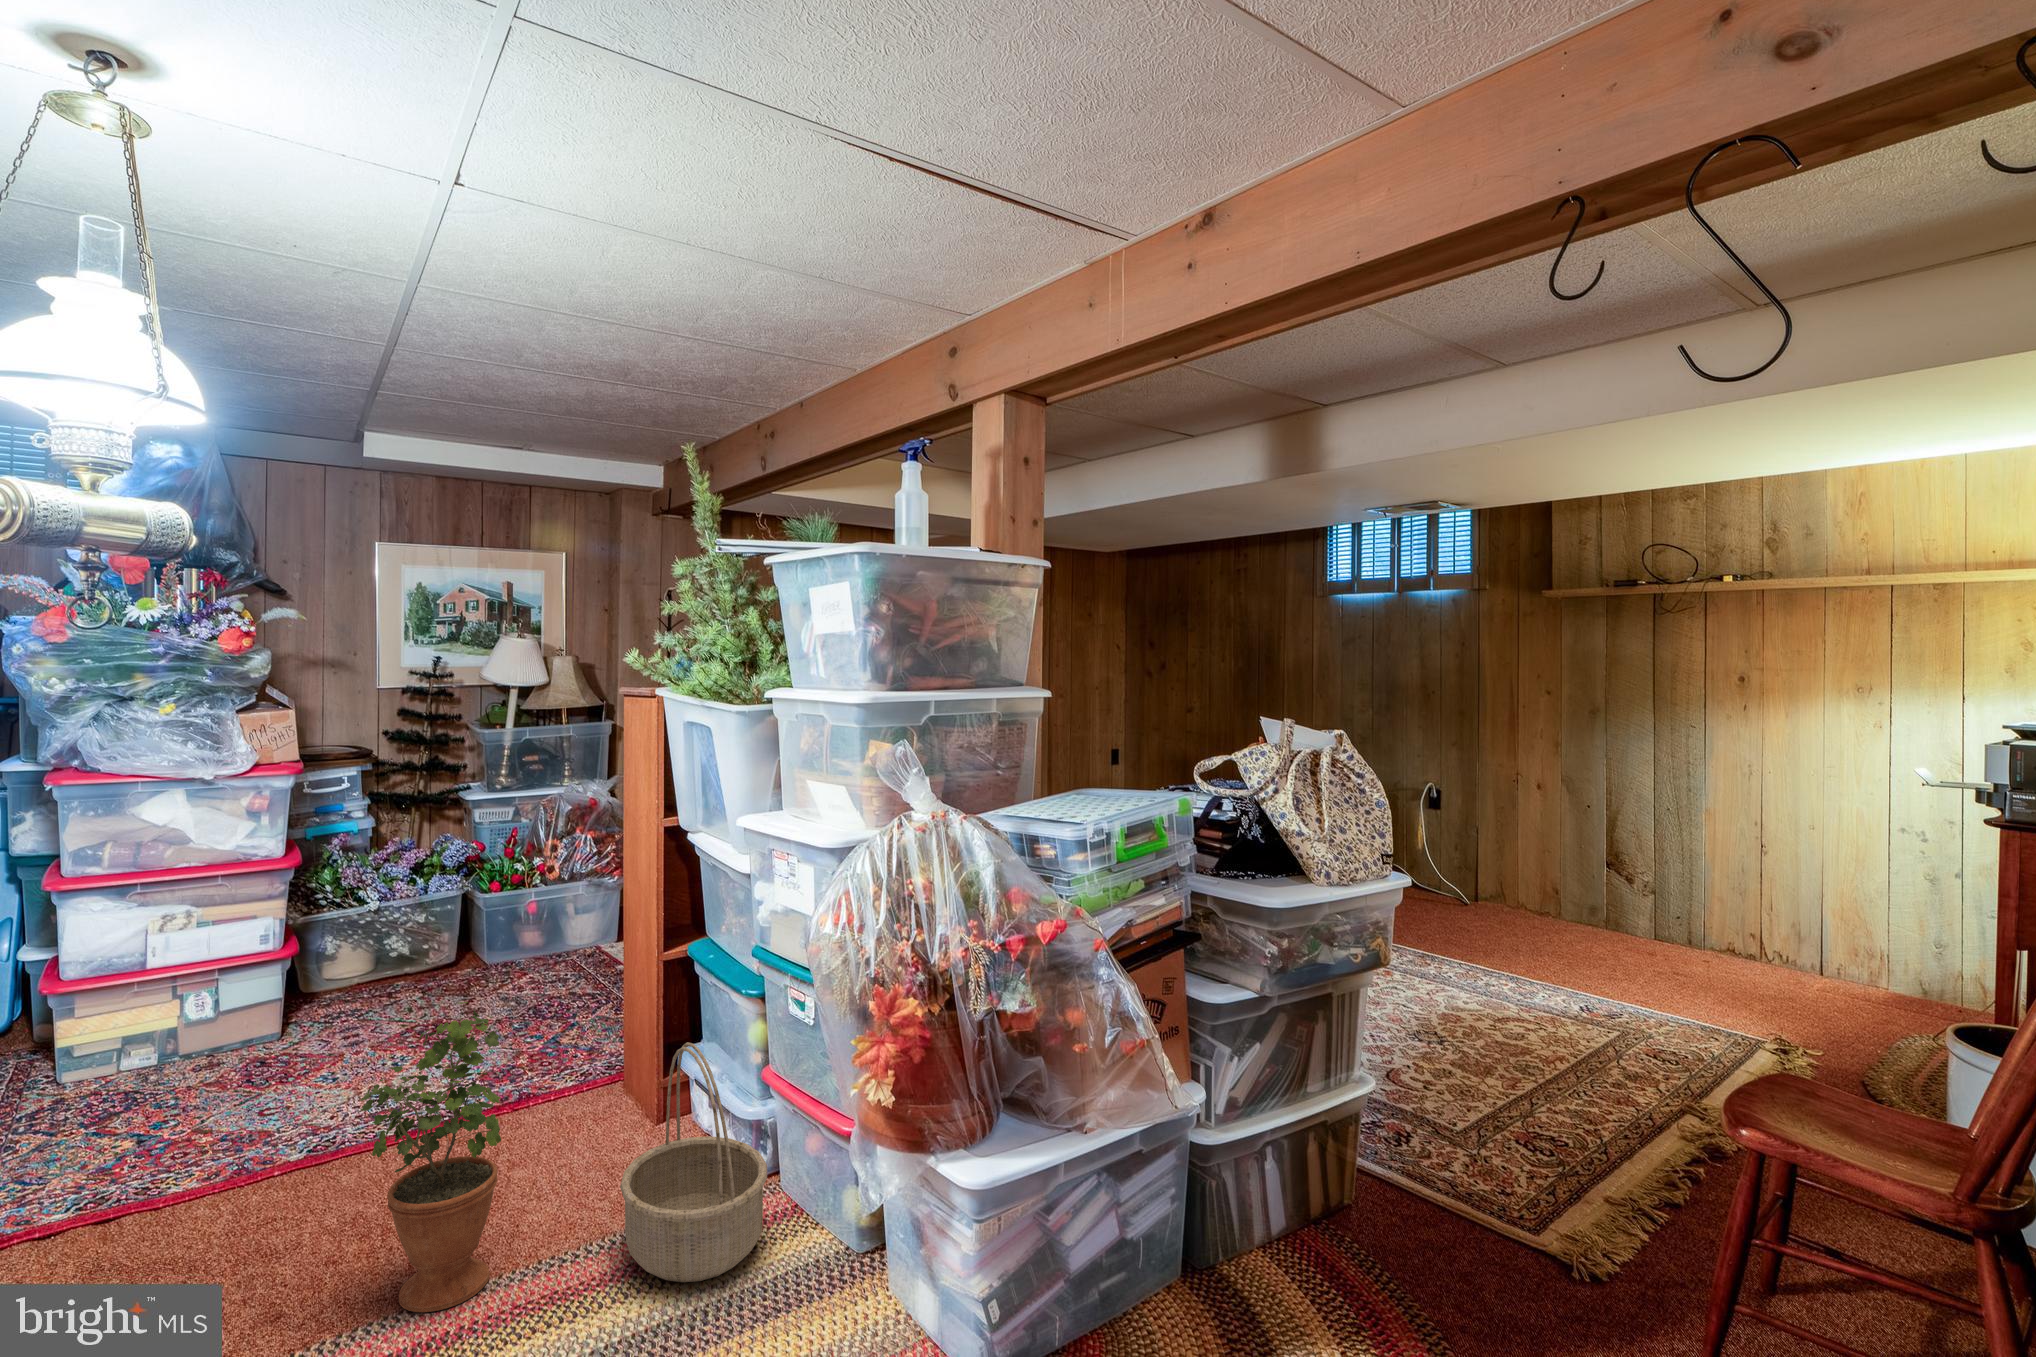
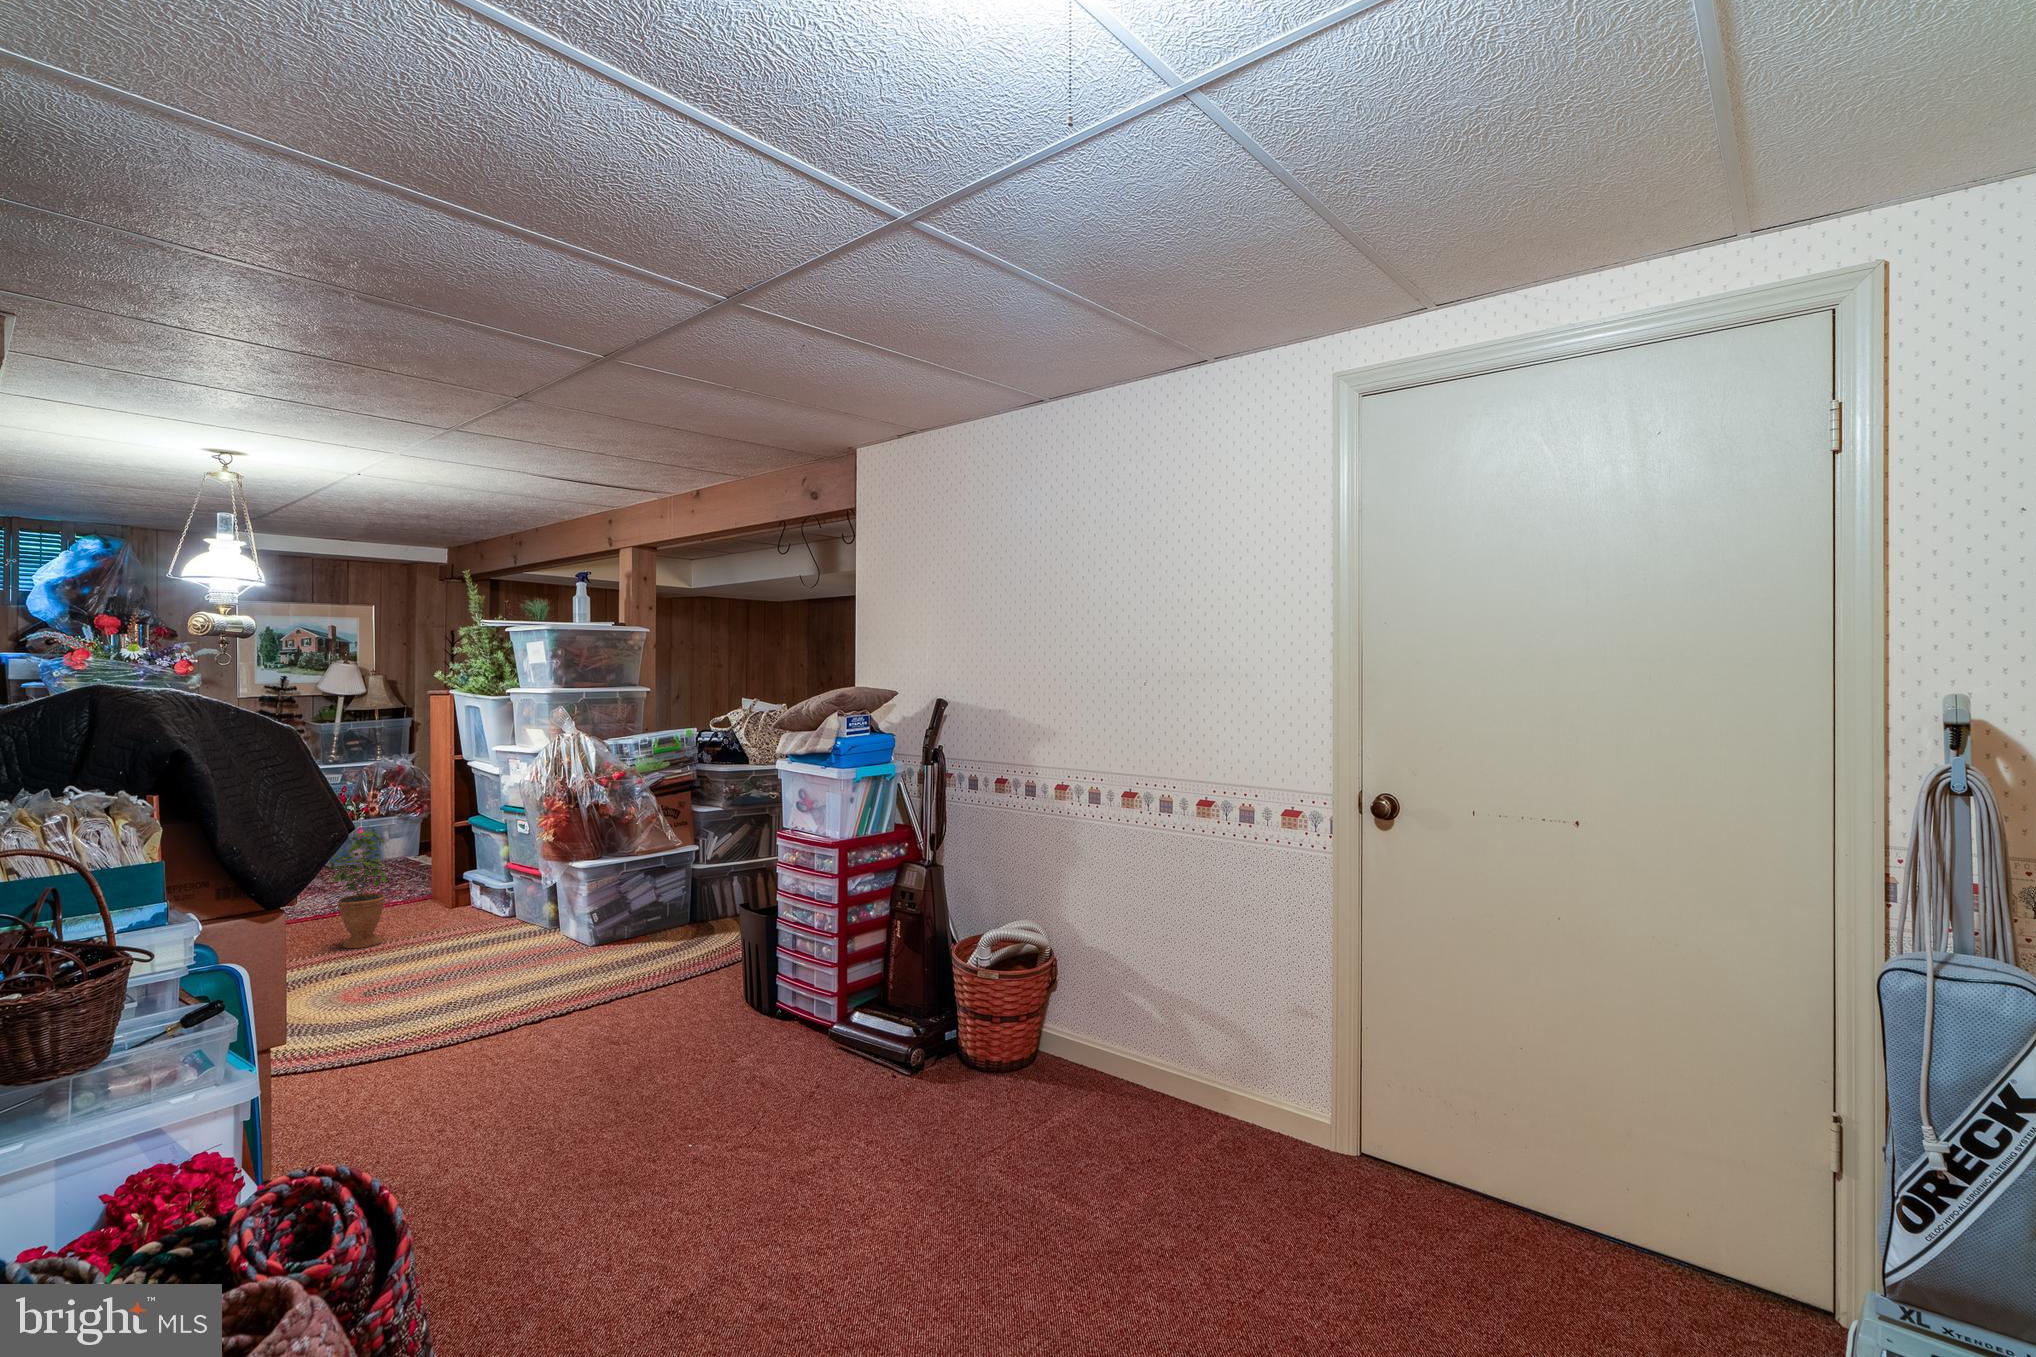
basket: present [620,1042,767,1282] -> none [441,843,509,938]

